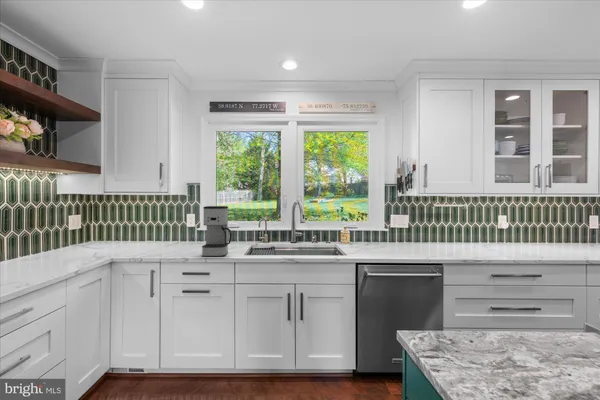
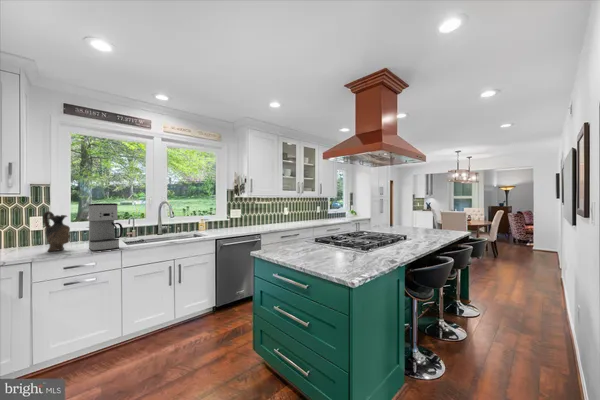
ceramic pitcher: none [182,211,199,250] -> present [43,211,70,251]

